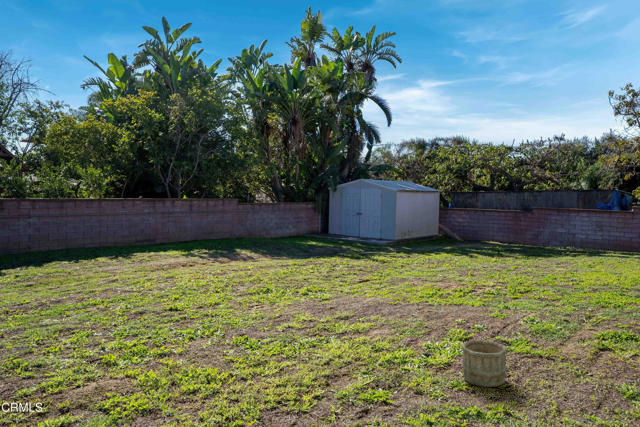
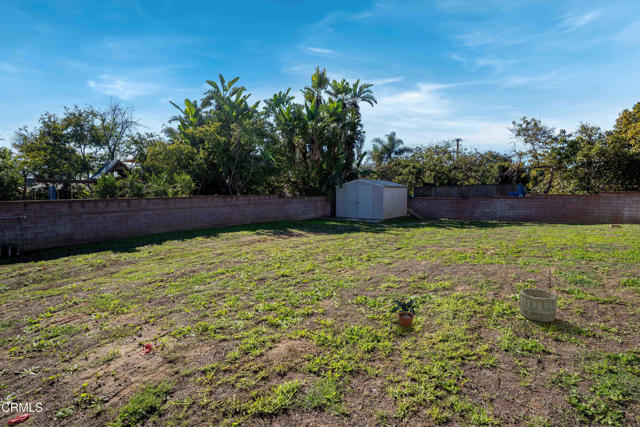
potted plant: none [273,348,314,384] -> present [391,300,420,326]

